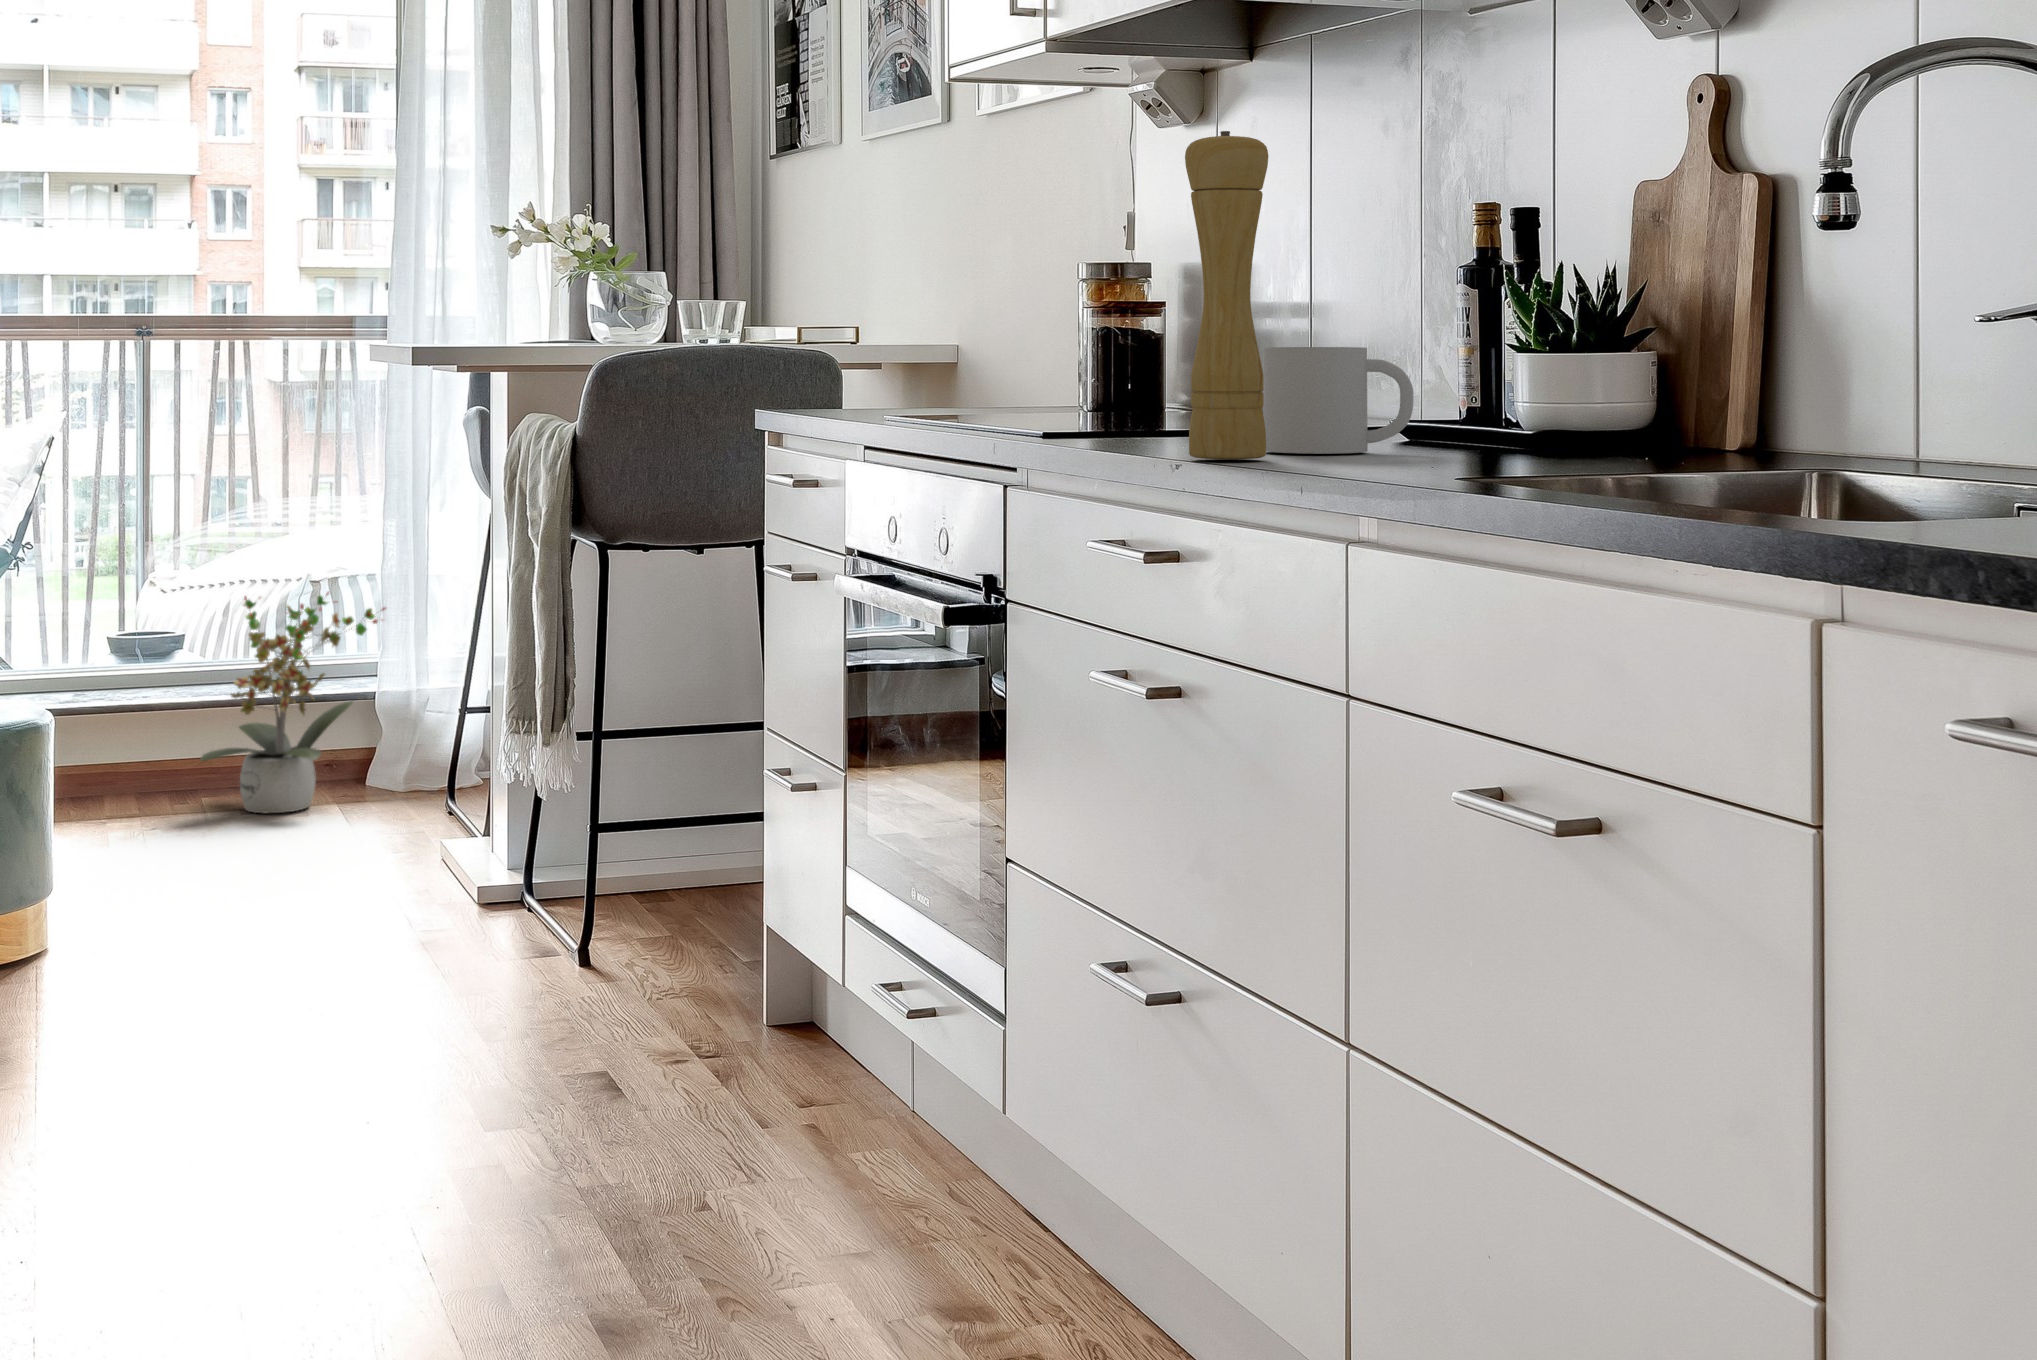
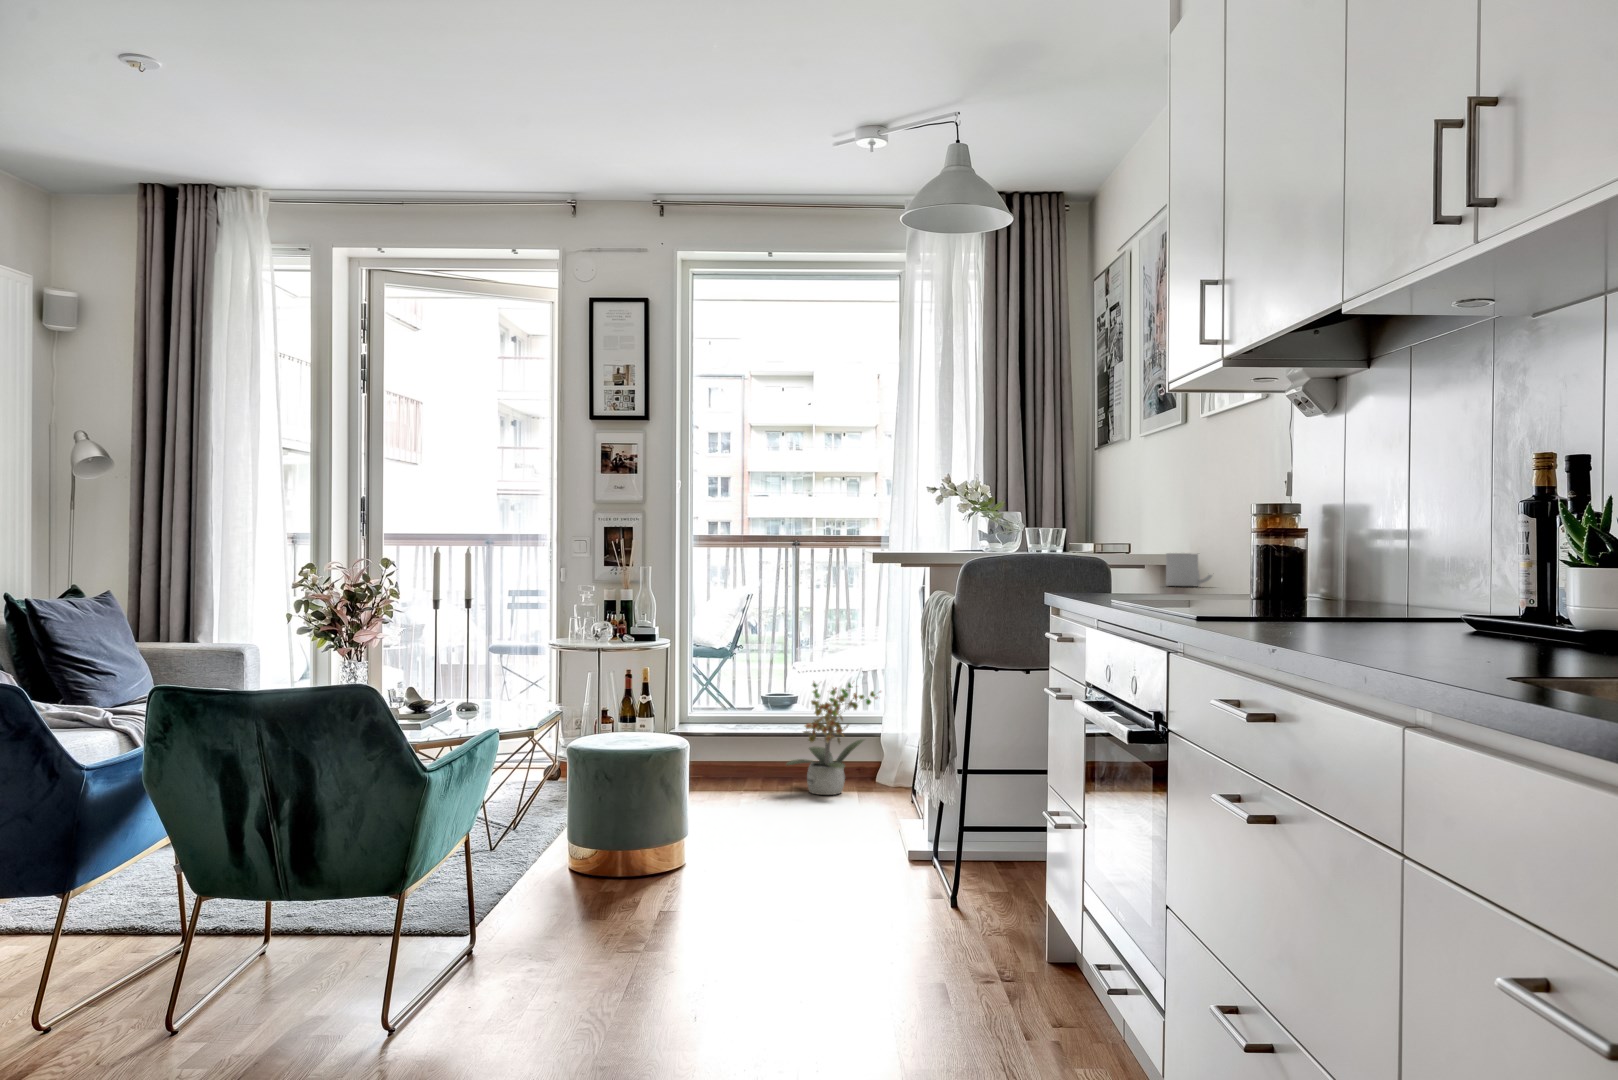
pepper mill: present [1185,131,1268,459] -> none [1282,397,1349,642]
mug: present [1263,347,1414,454] -> present [1166,553,1212,586]

